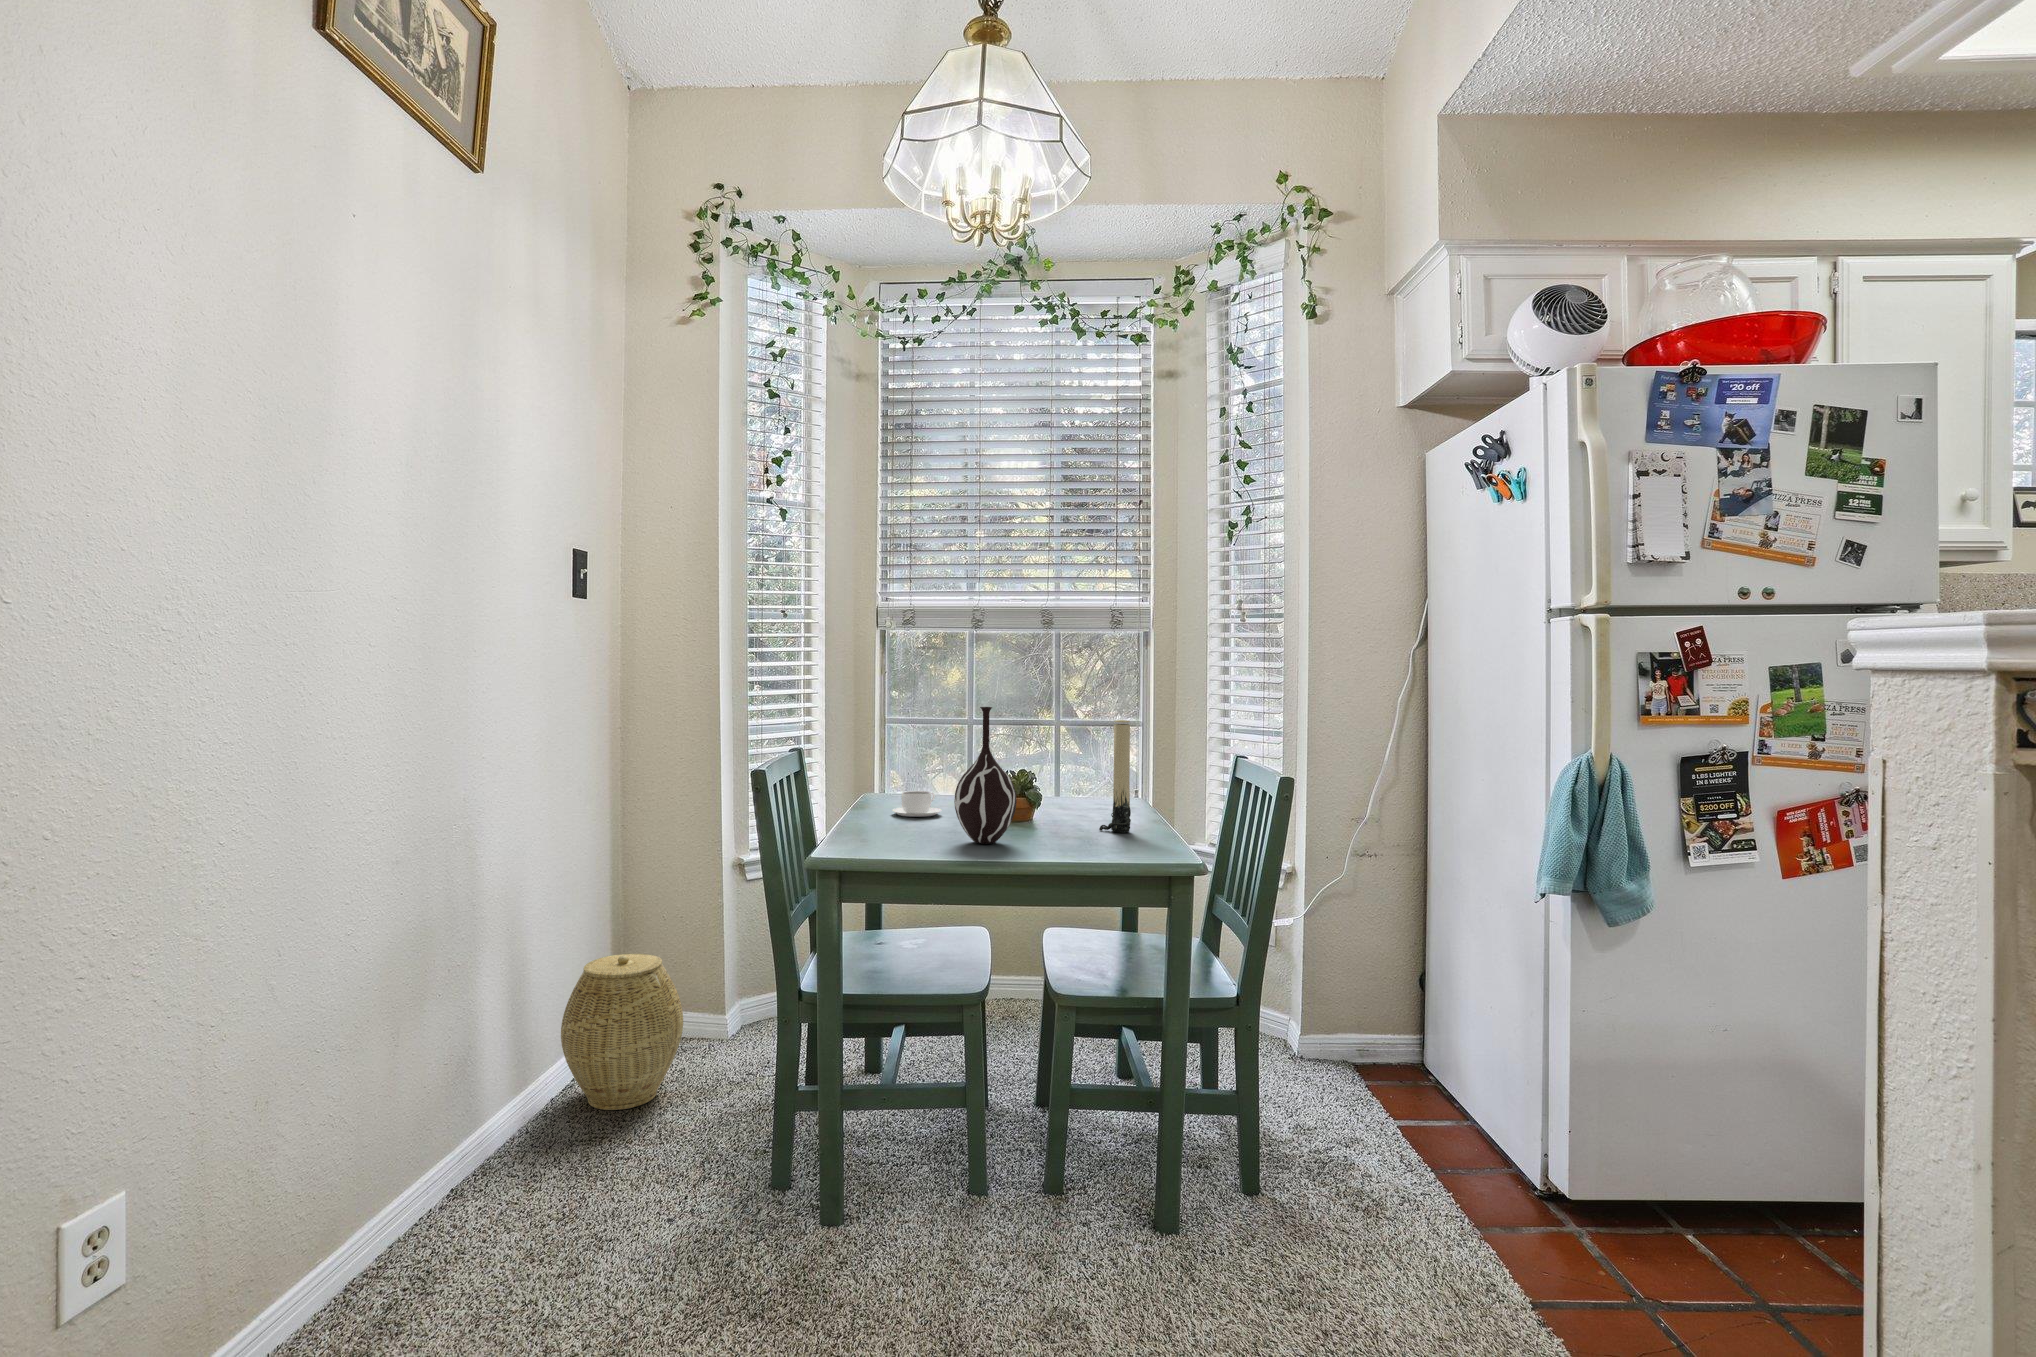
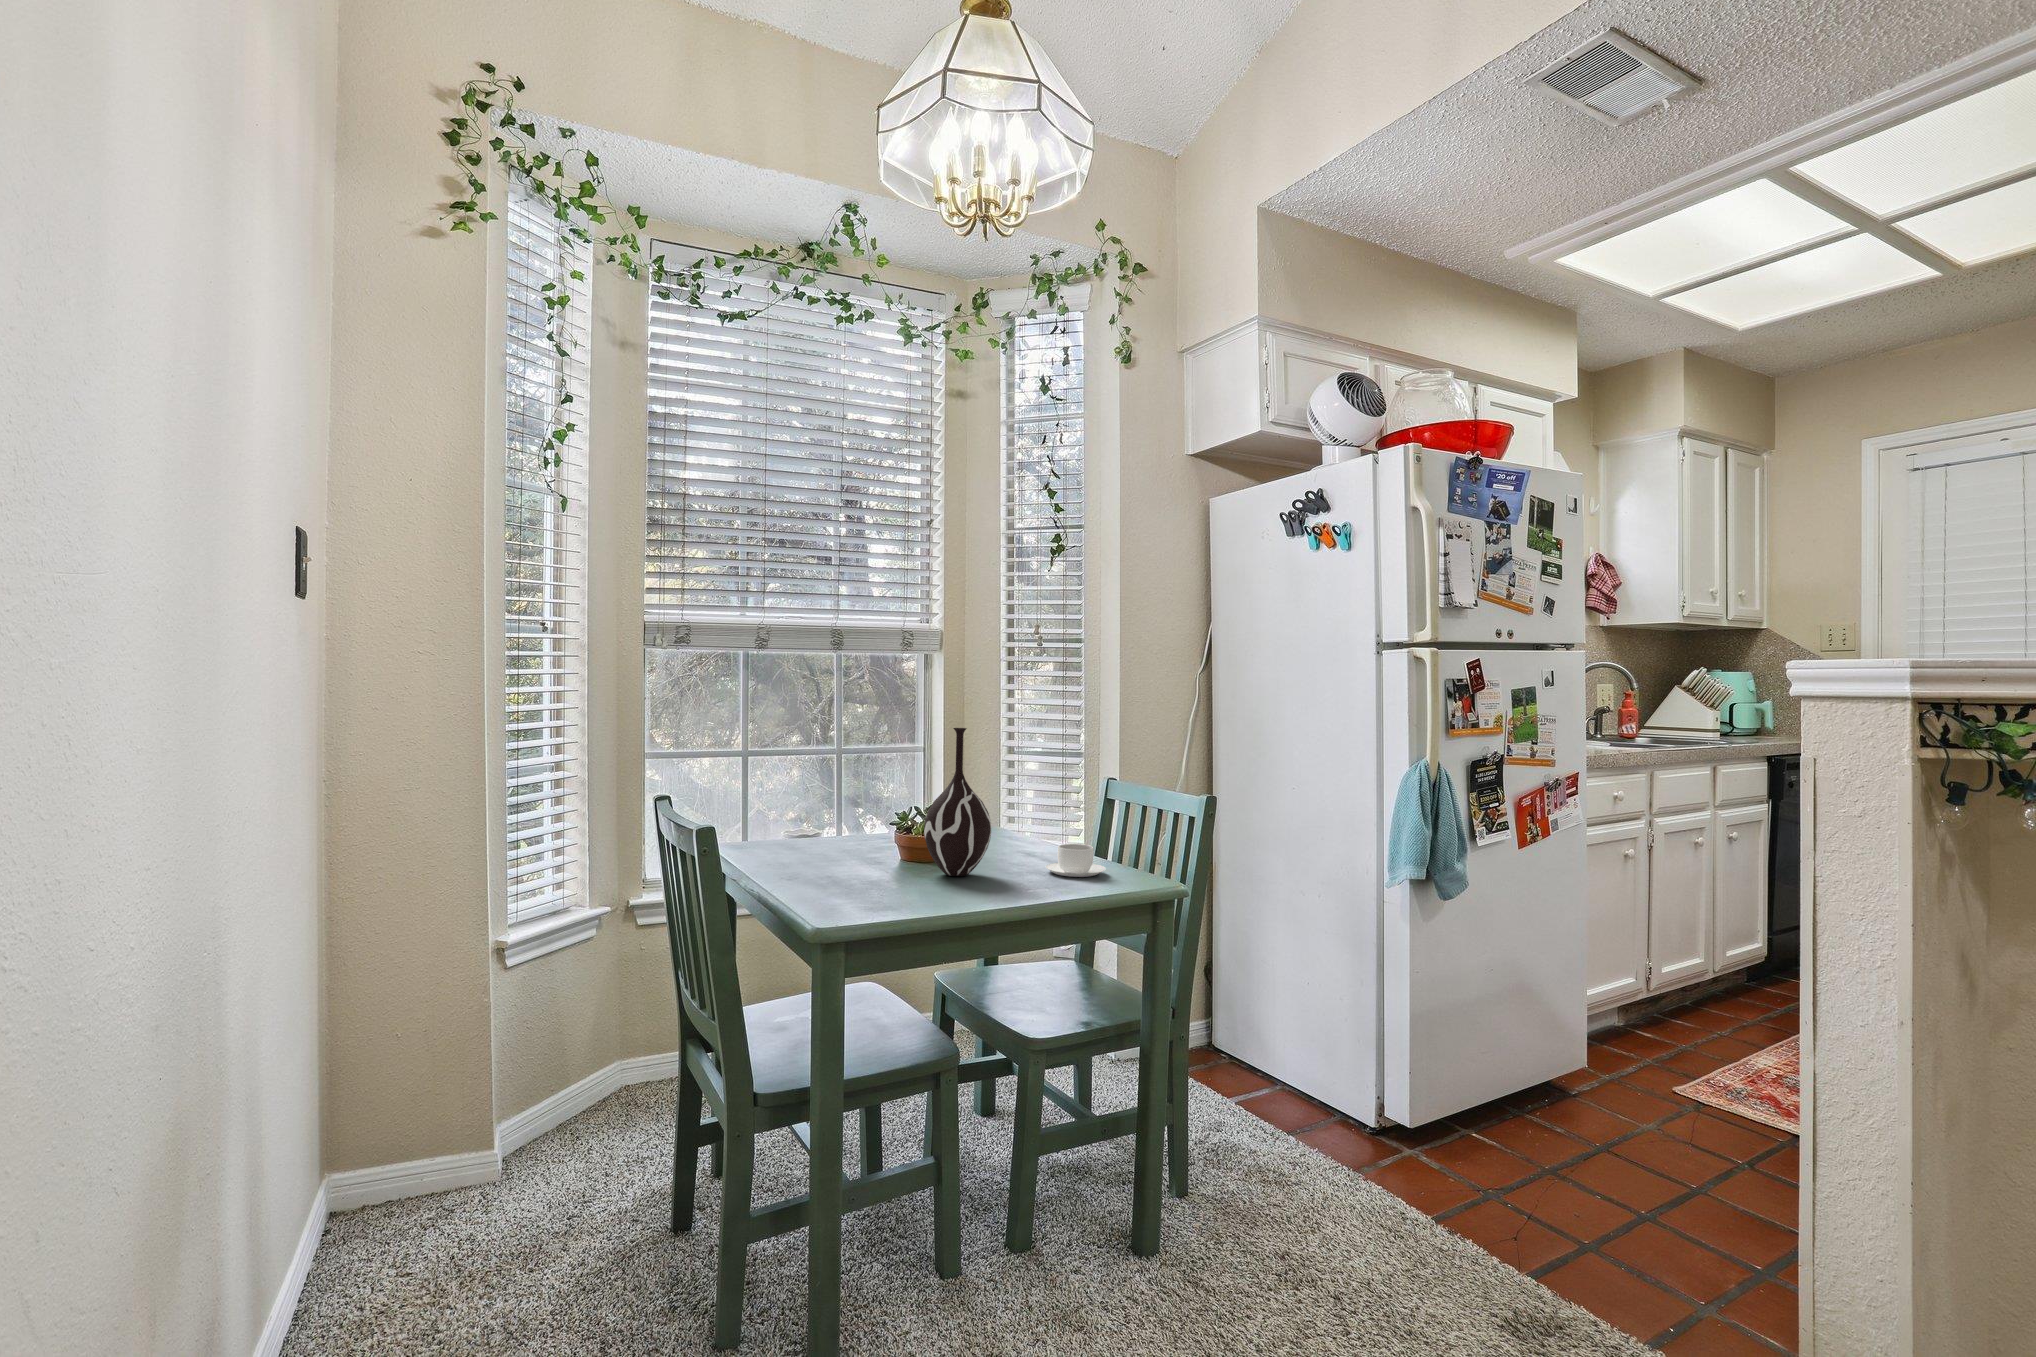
candle: present [1099,720,1131,832] -> none [1020,738,1052,852]
coffee cup: present [892,791,942,817] -> present [1046,844,1106,877]
woven basket: present [561,954,683,1110] -> none [310,1063,493,1290]

